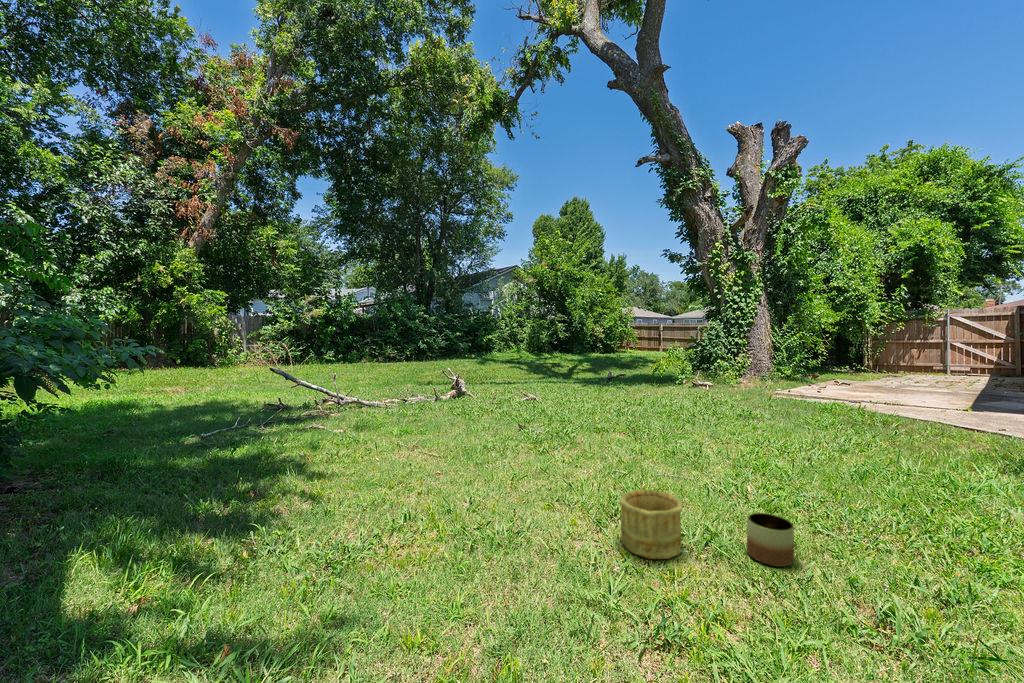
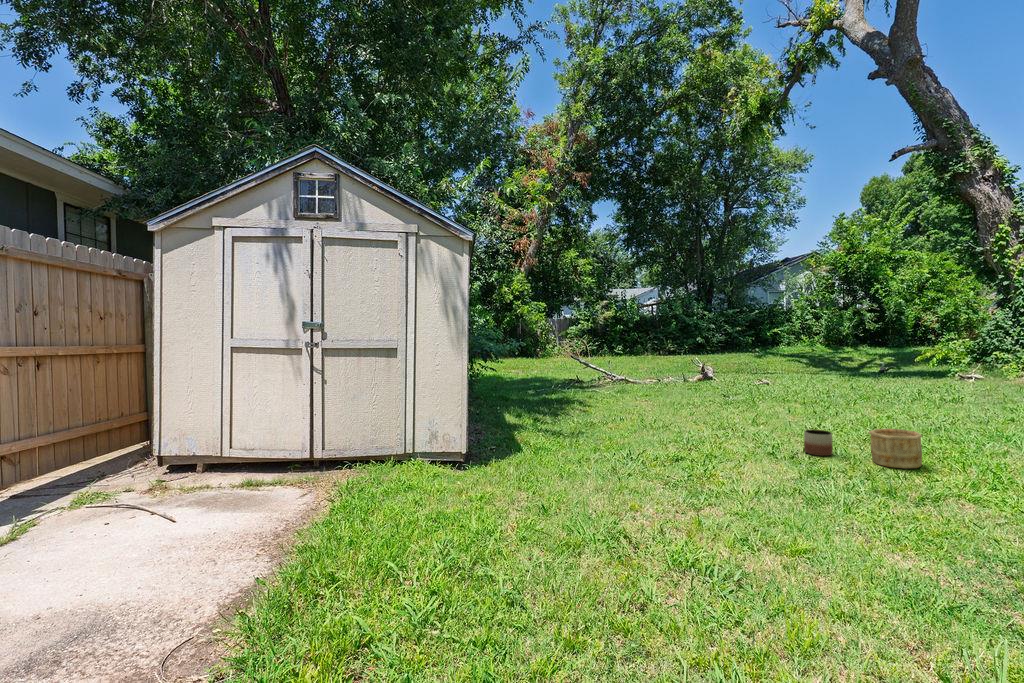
wooden bucket: present [619,490,682,559] -> present [869,429,922,468]

